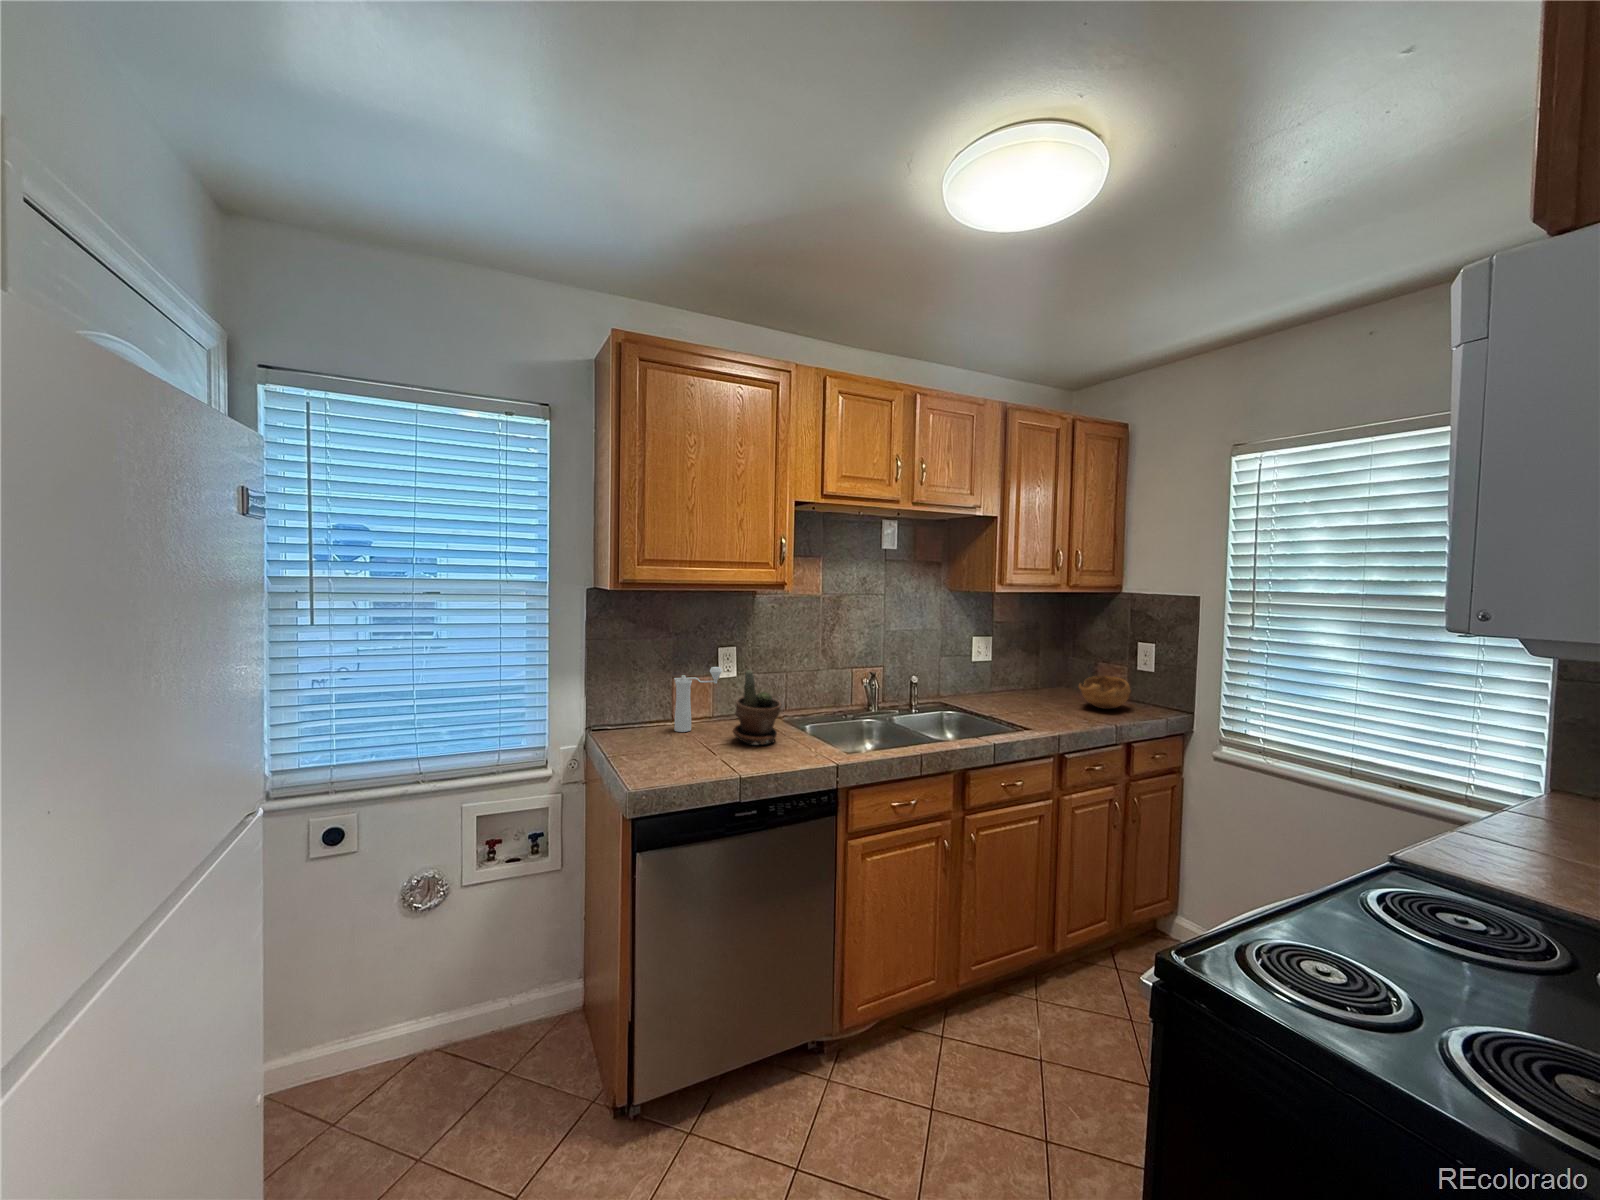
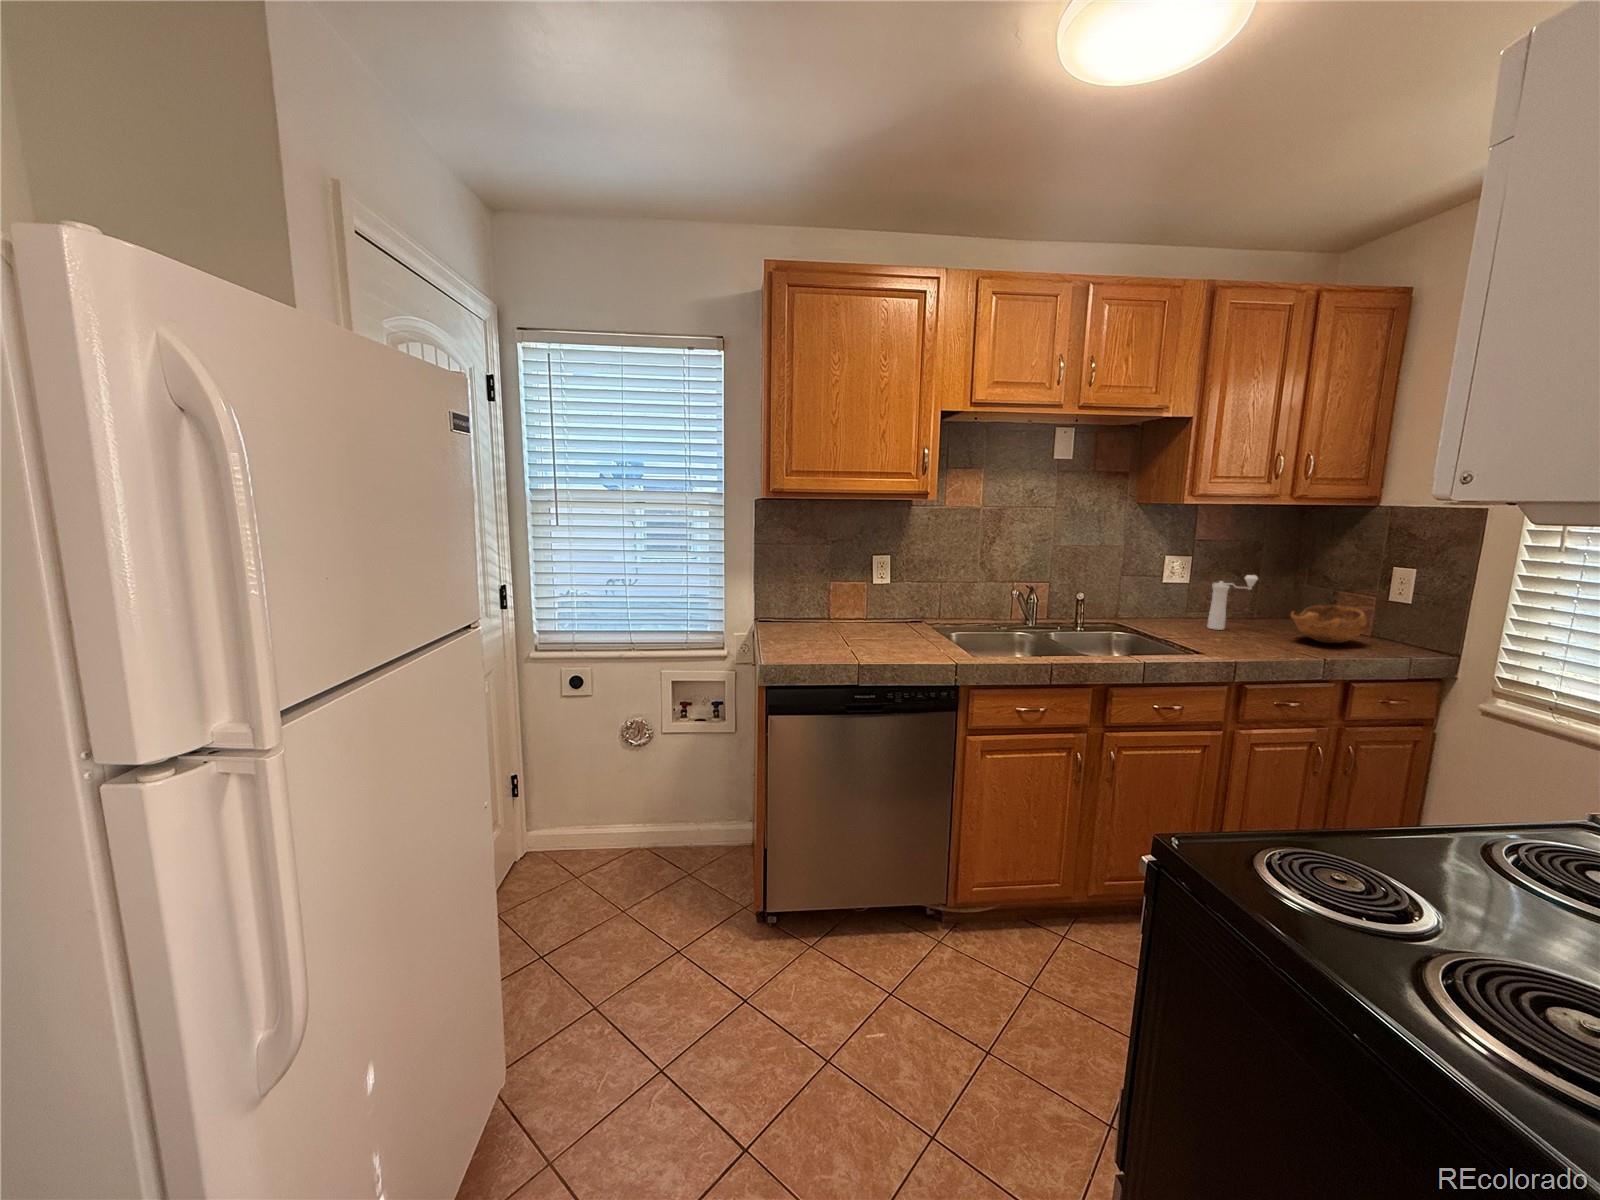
pepper mill: present [674,667,722,732] -> present [1207,575,1258,630]
potted plant: present [733,670,781,745] -> none [871,573,917,643]

